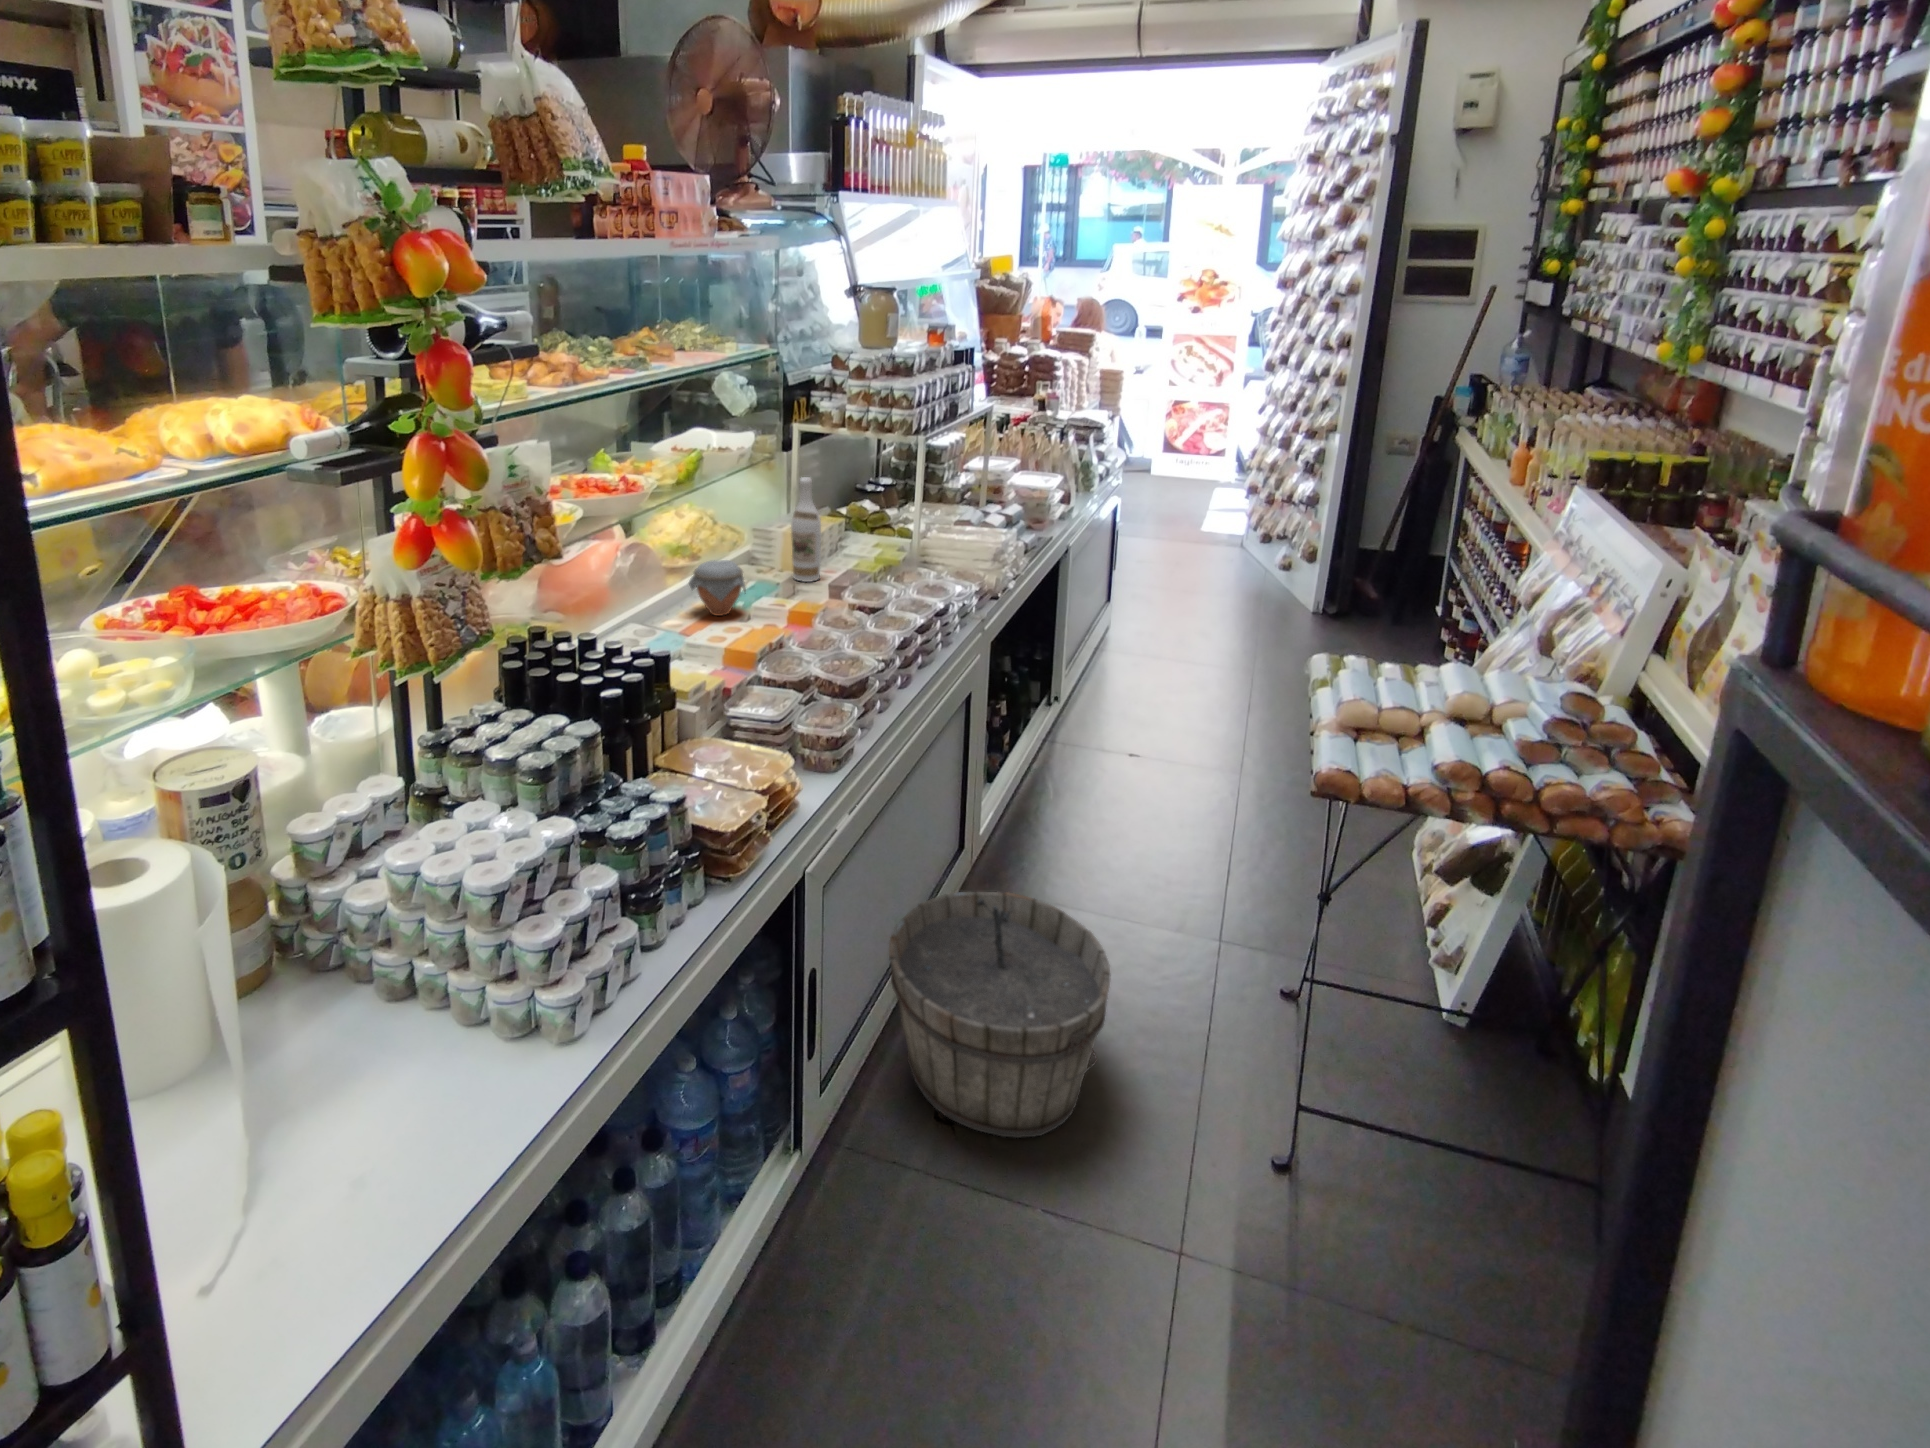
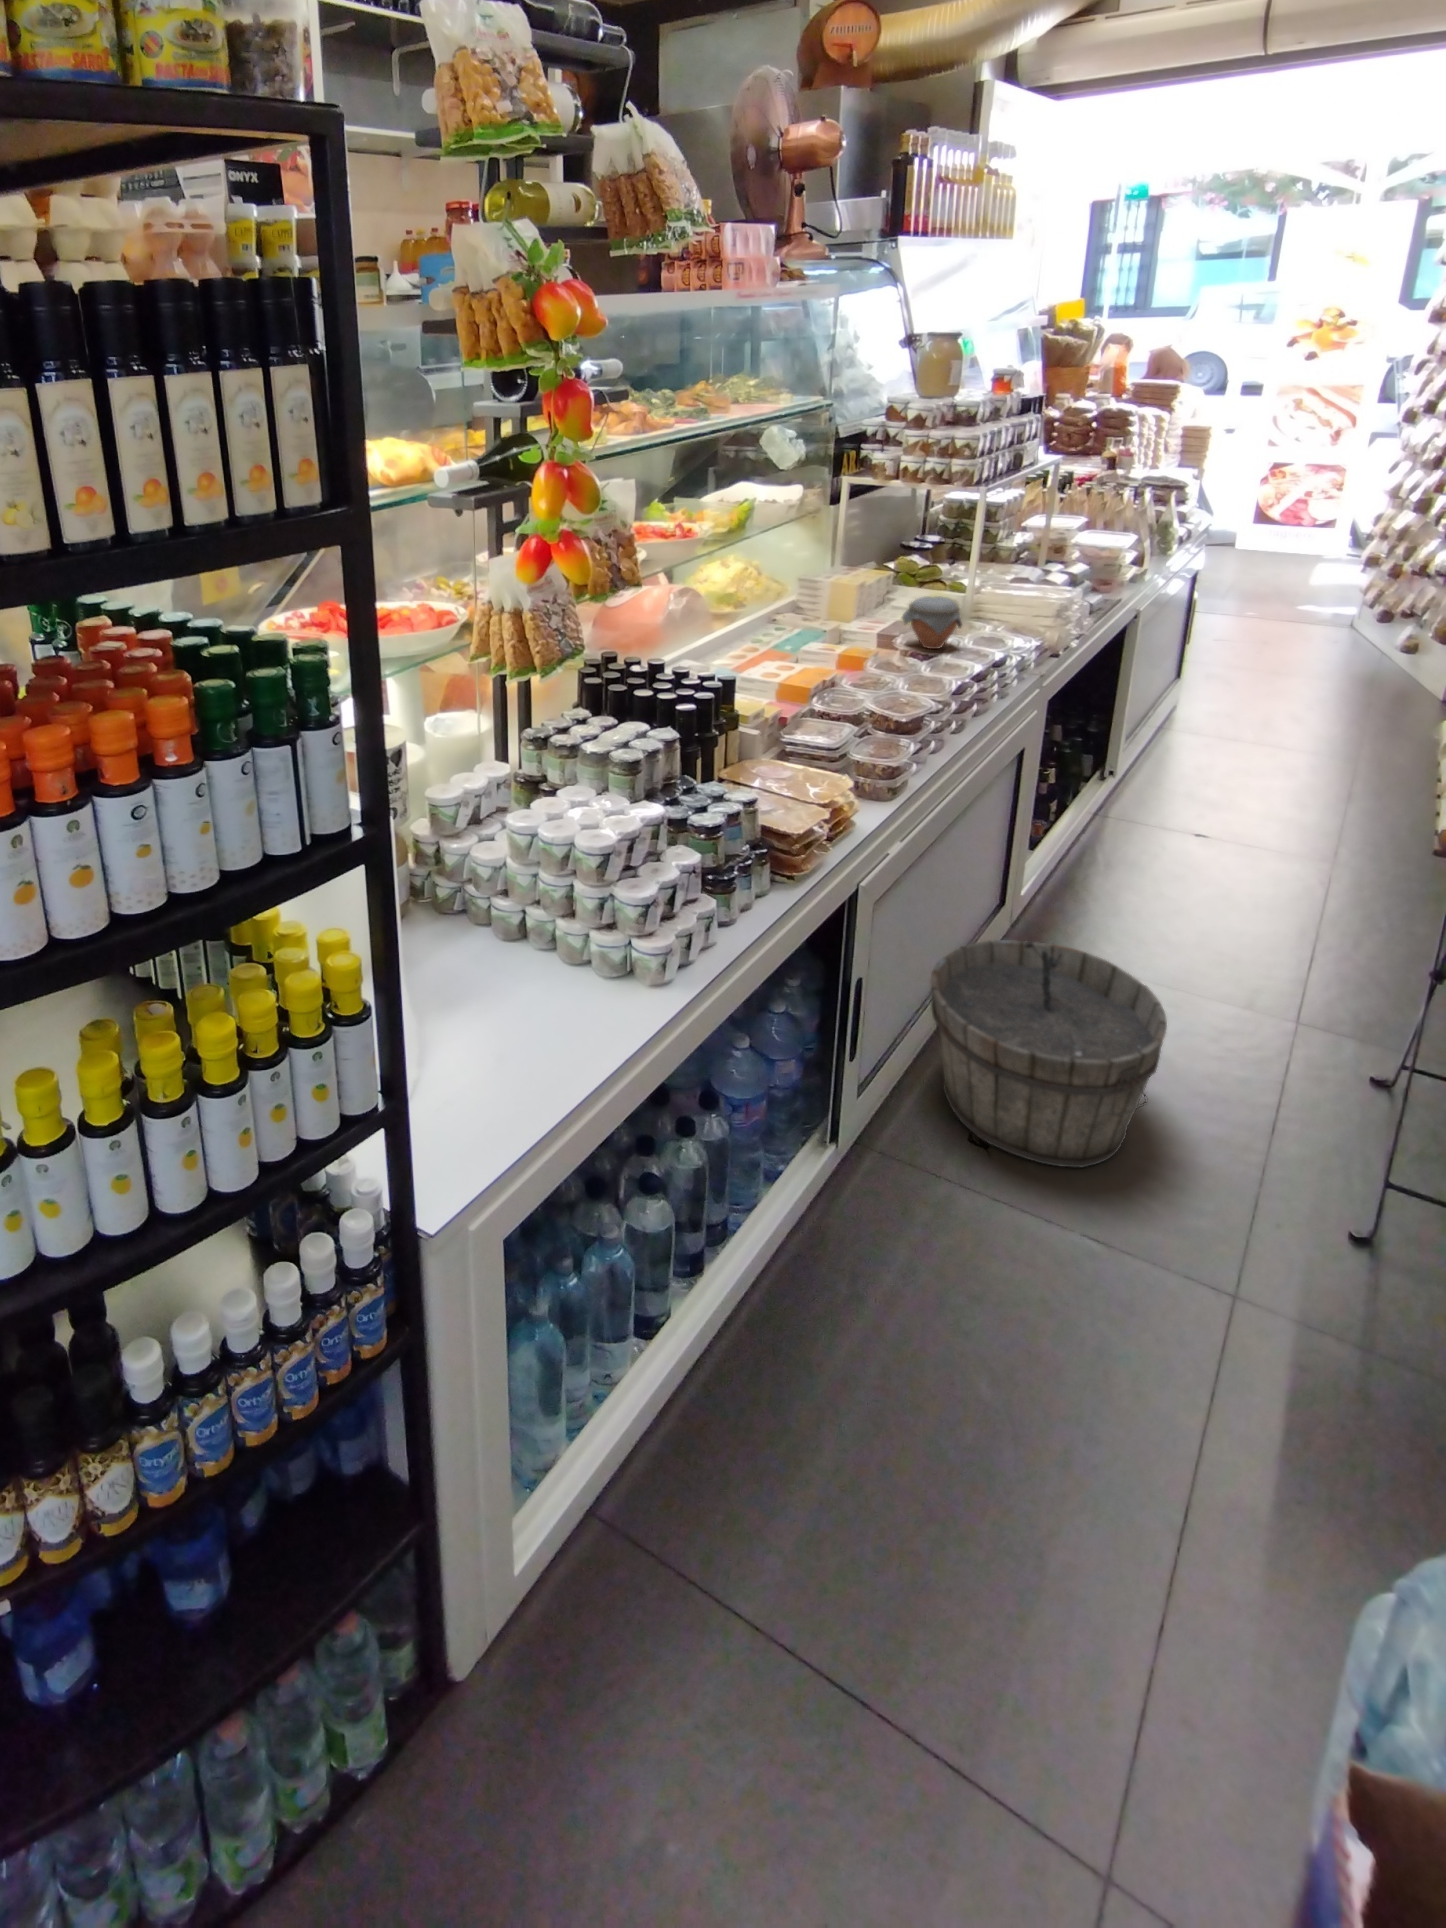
wine bottle: present [791,477,821,582] -> none [838,528,870,633]
jar: present [689,560,746,616] -> present [902,596,962,649]

